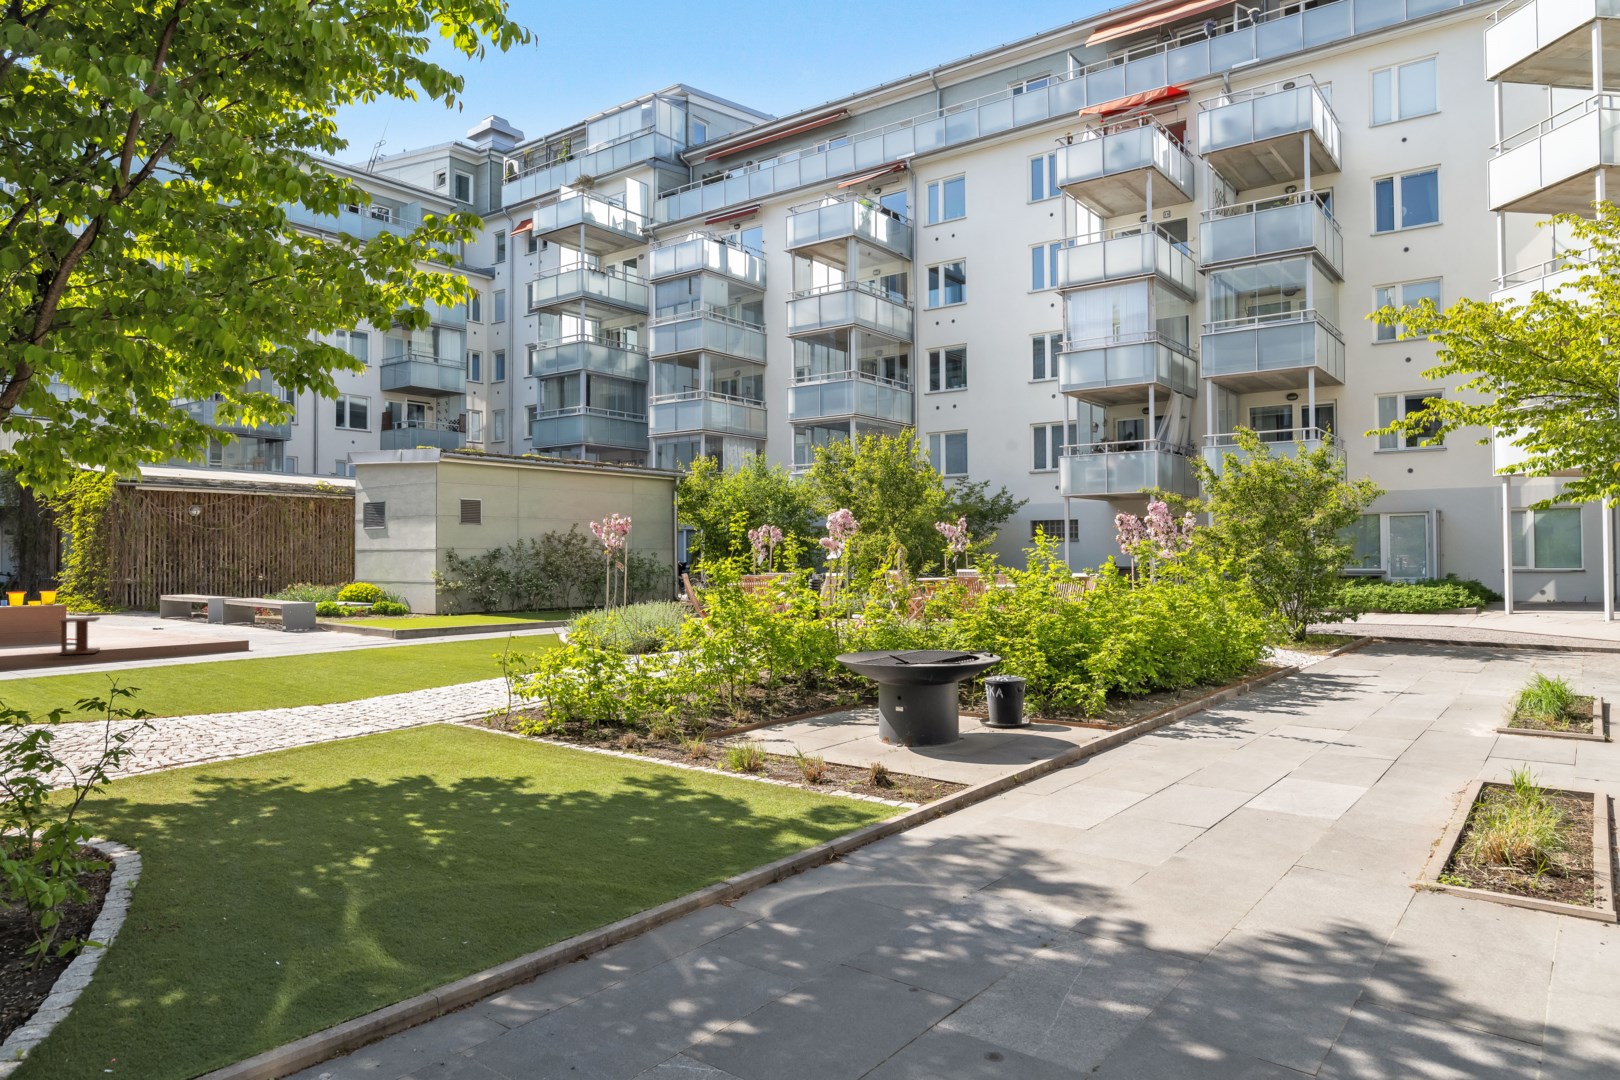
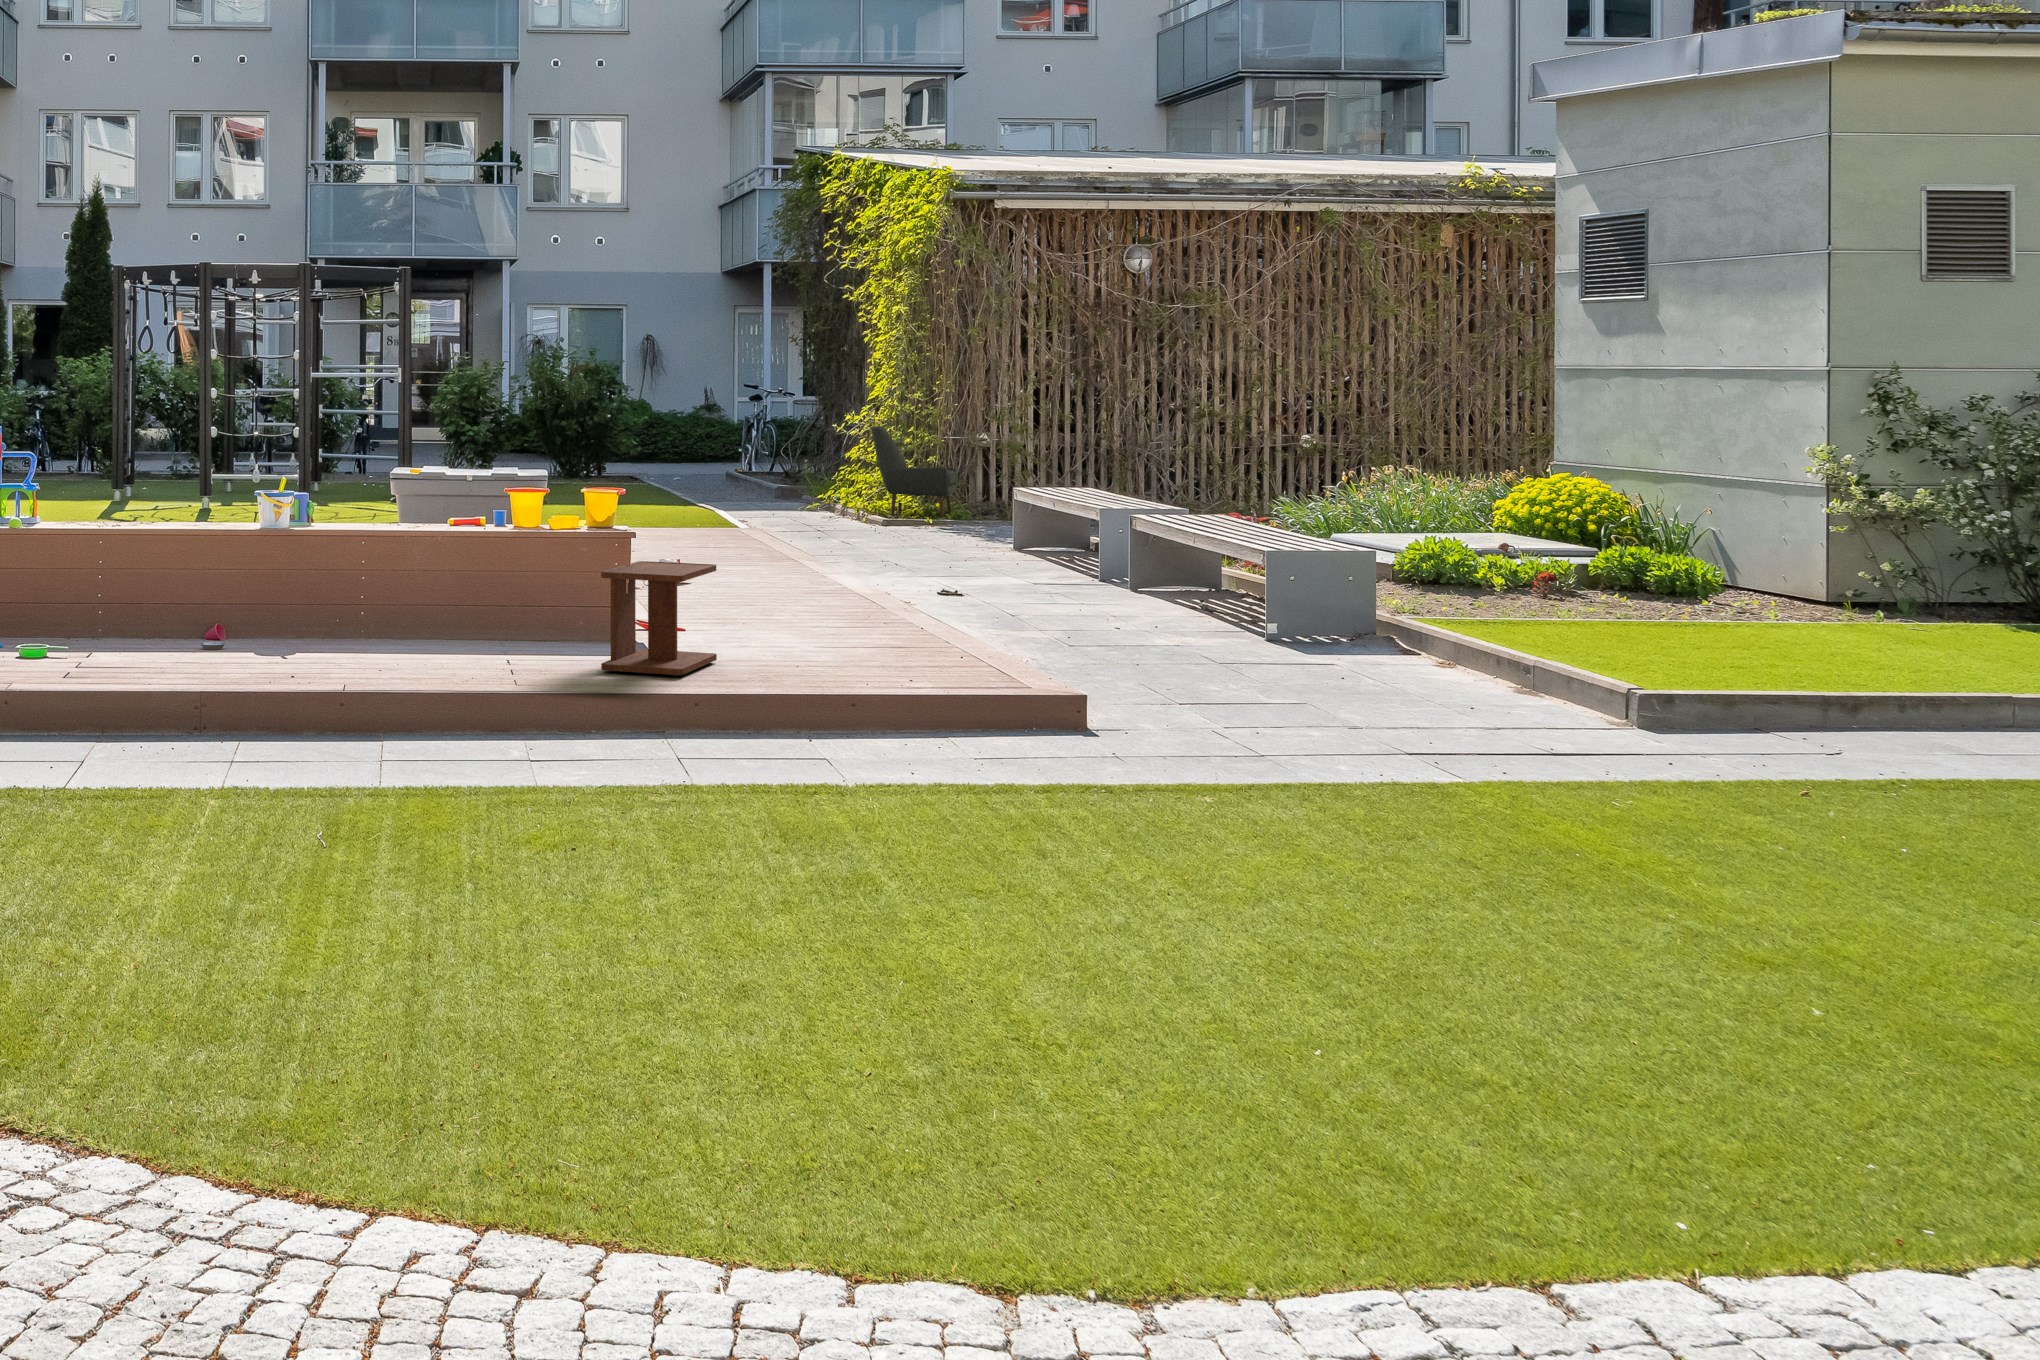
chair: none [73,577,113,613] -> present [871,426,957,517]

